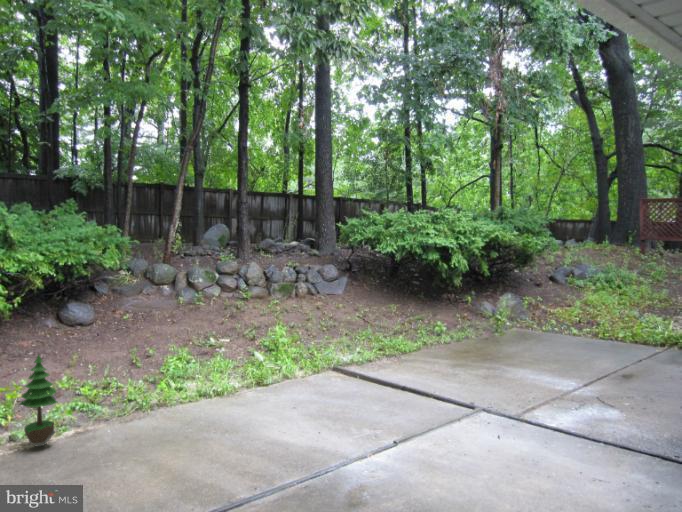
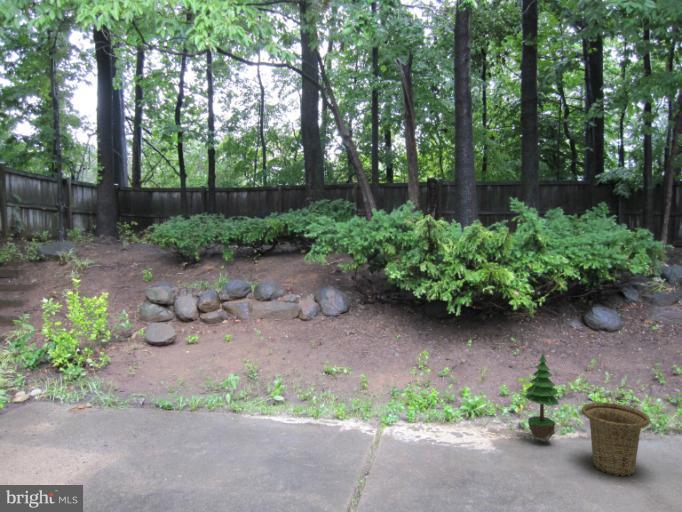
basket: none [83,386,143,451] -> present [582,402,650,476]

